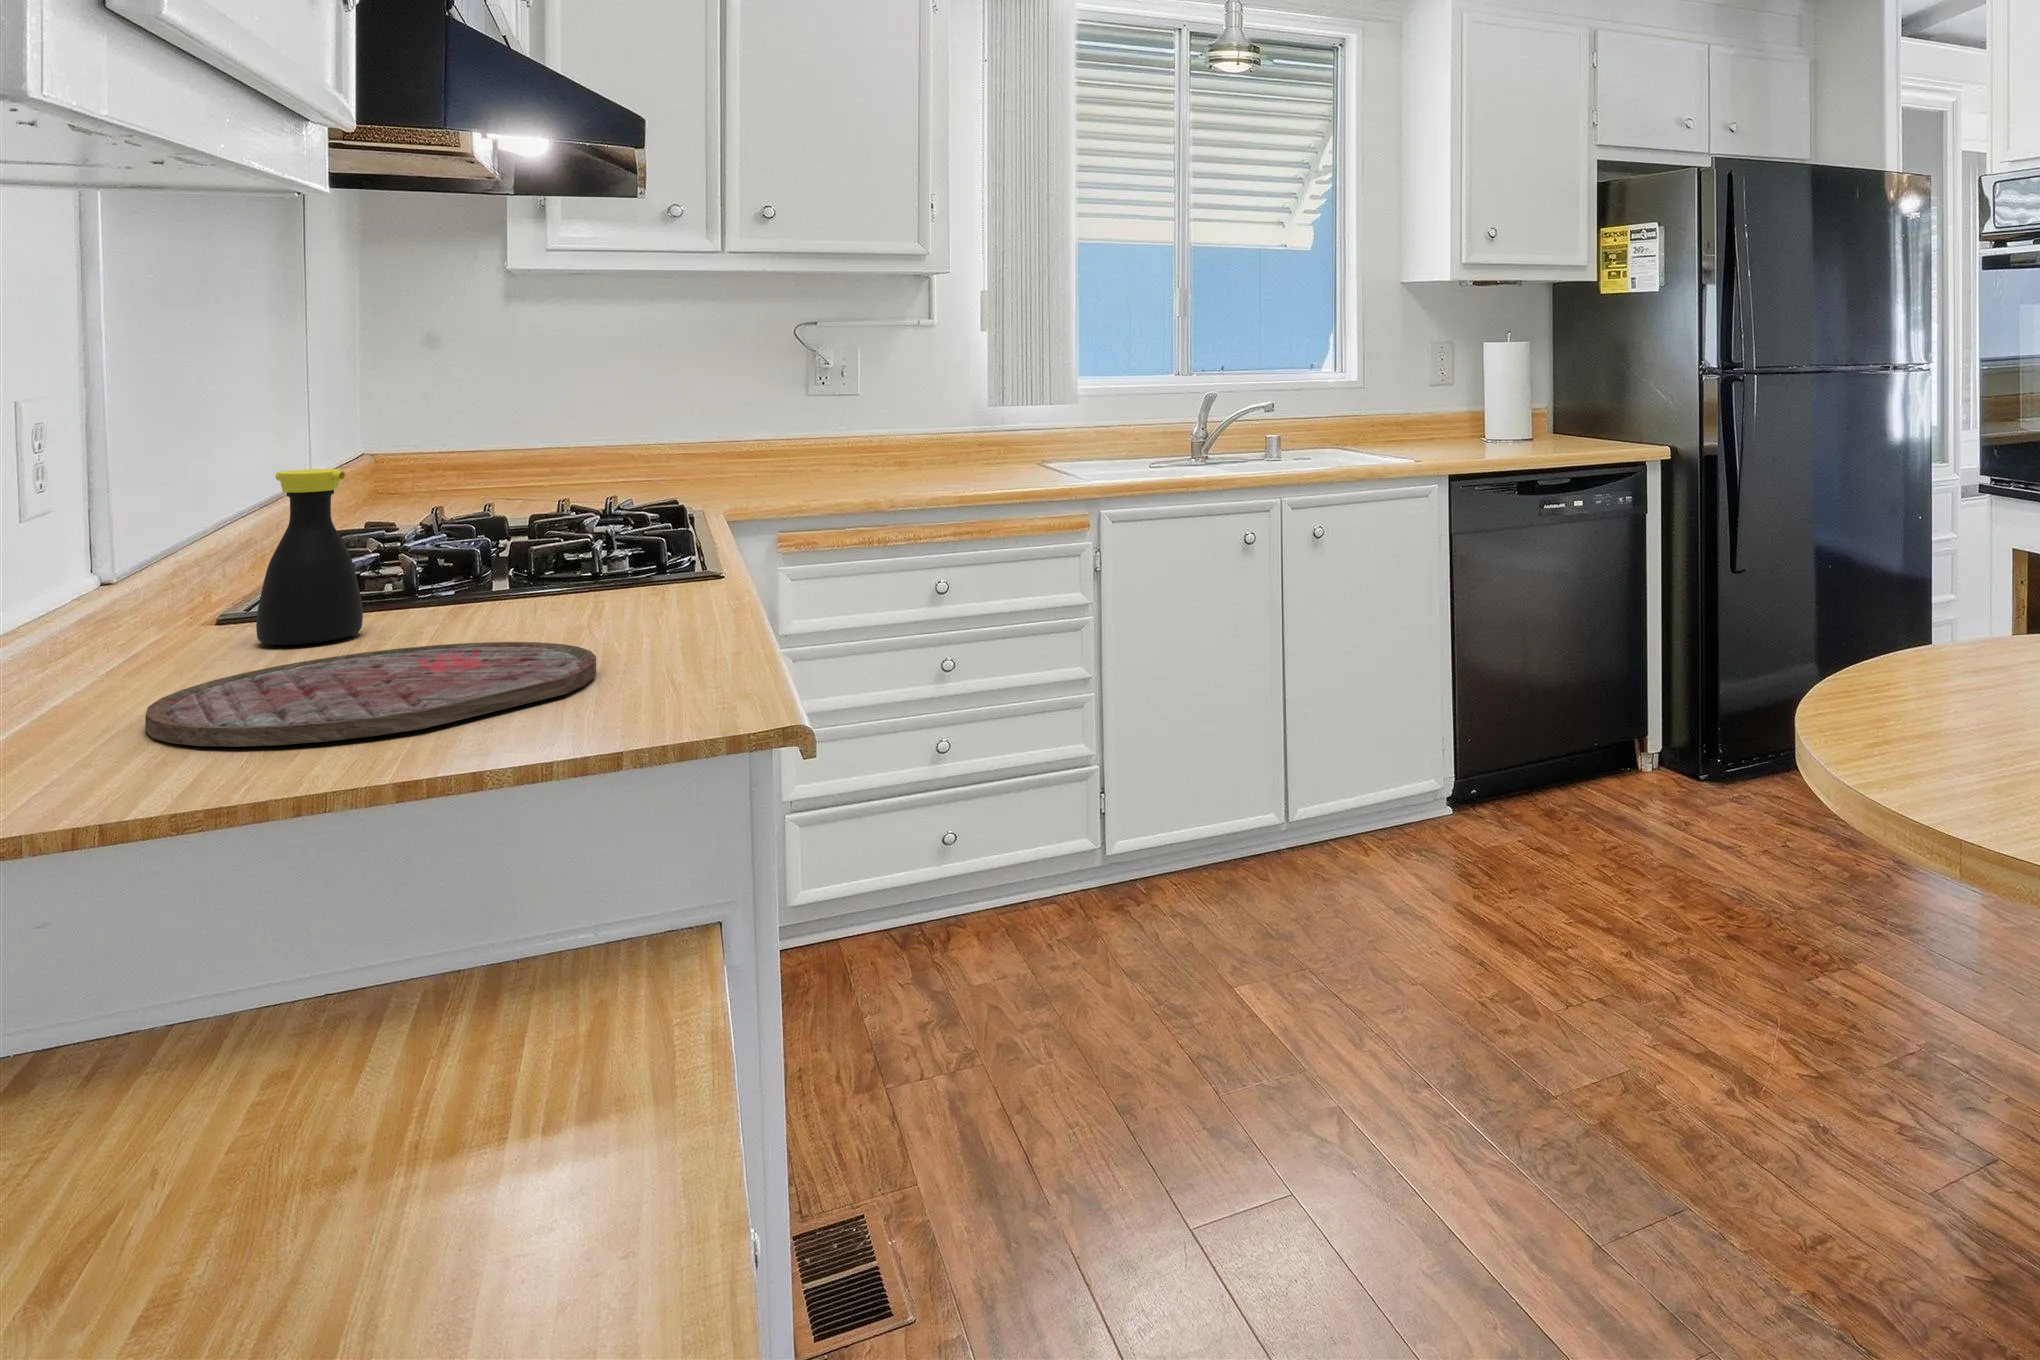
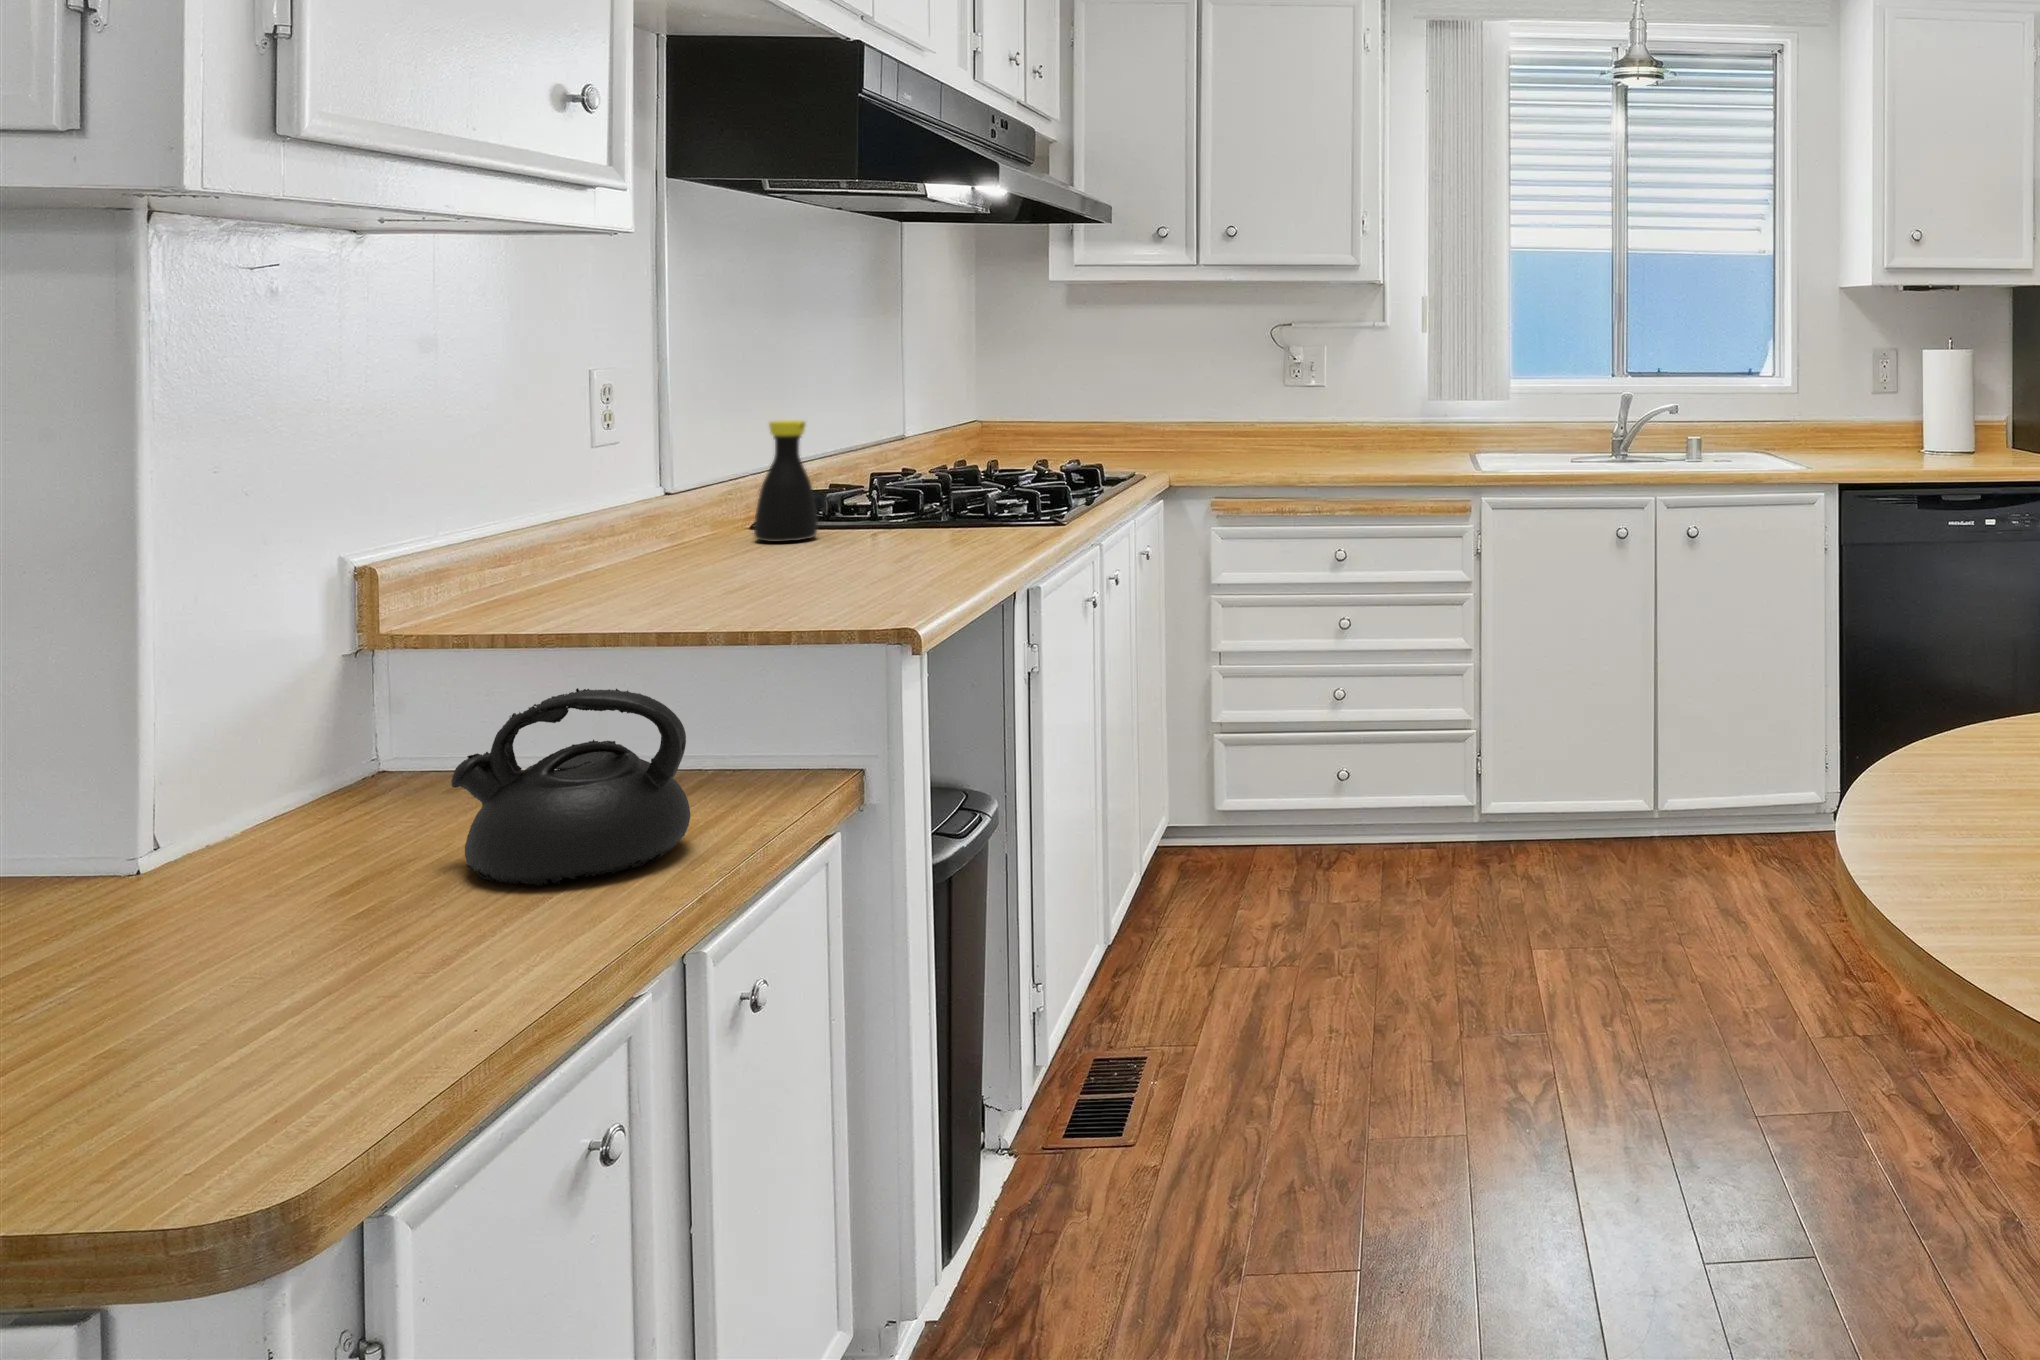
cutting board: present [145,642,596,747] -> none [618,548,895,598]
teapot: none [199,885,601,1219] -> present [451,688,690,886]

